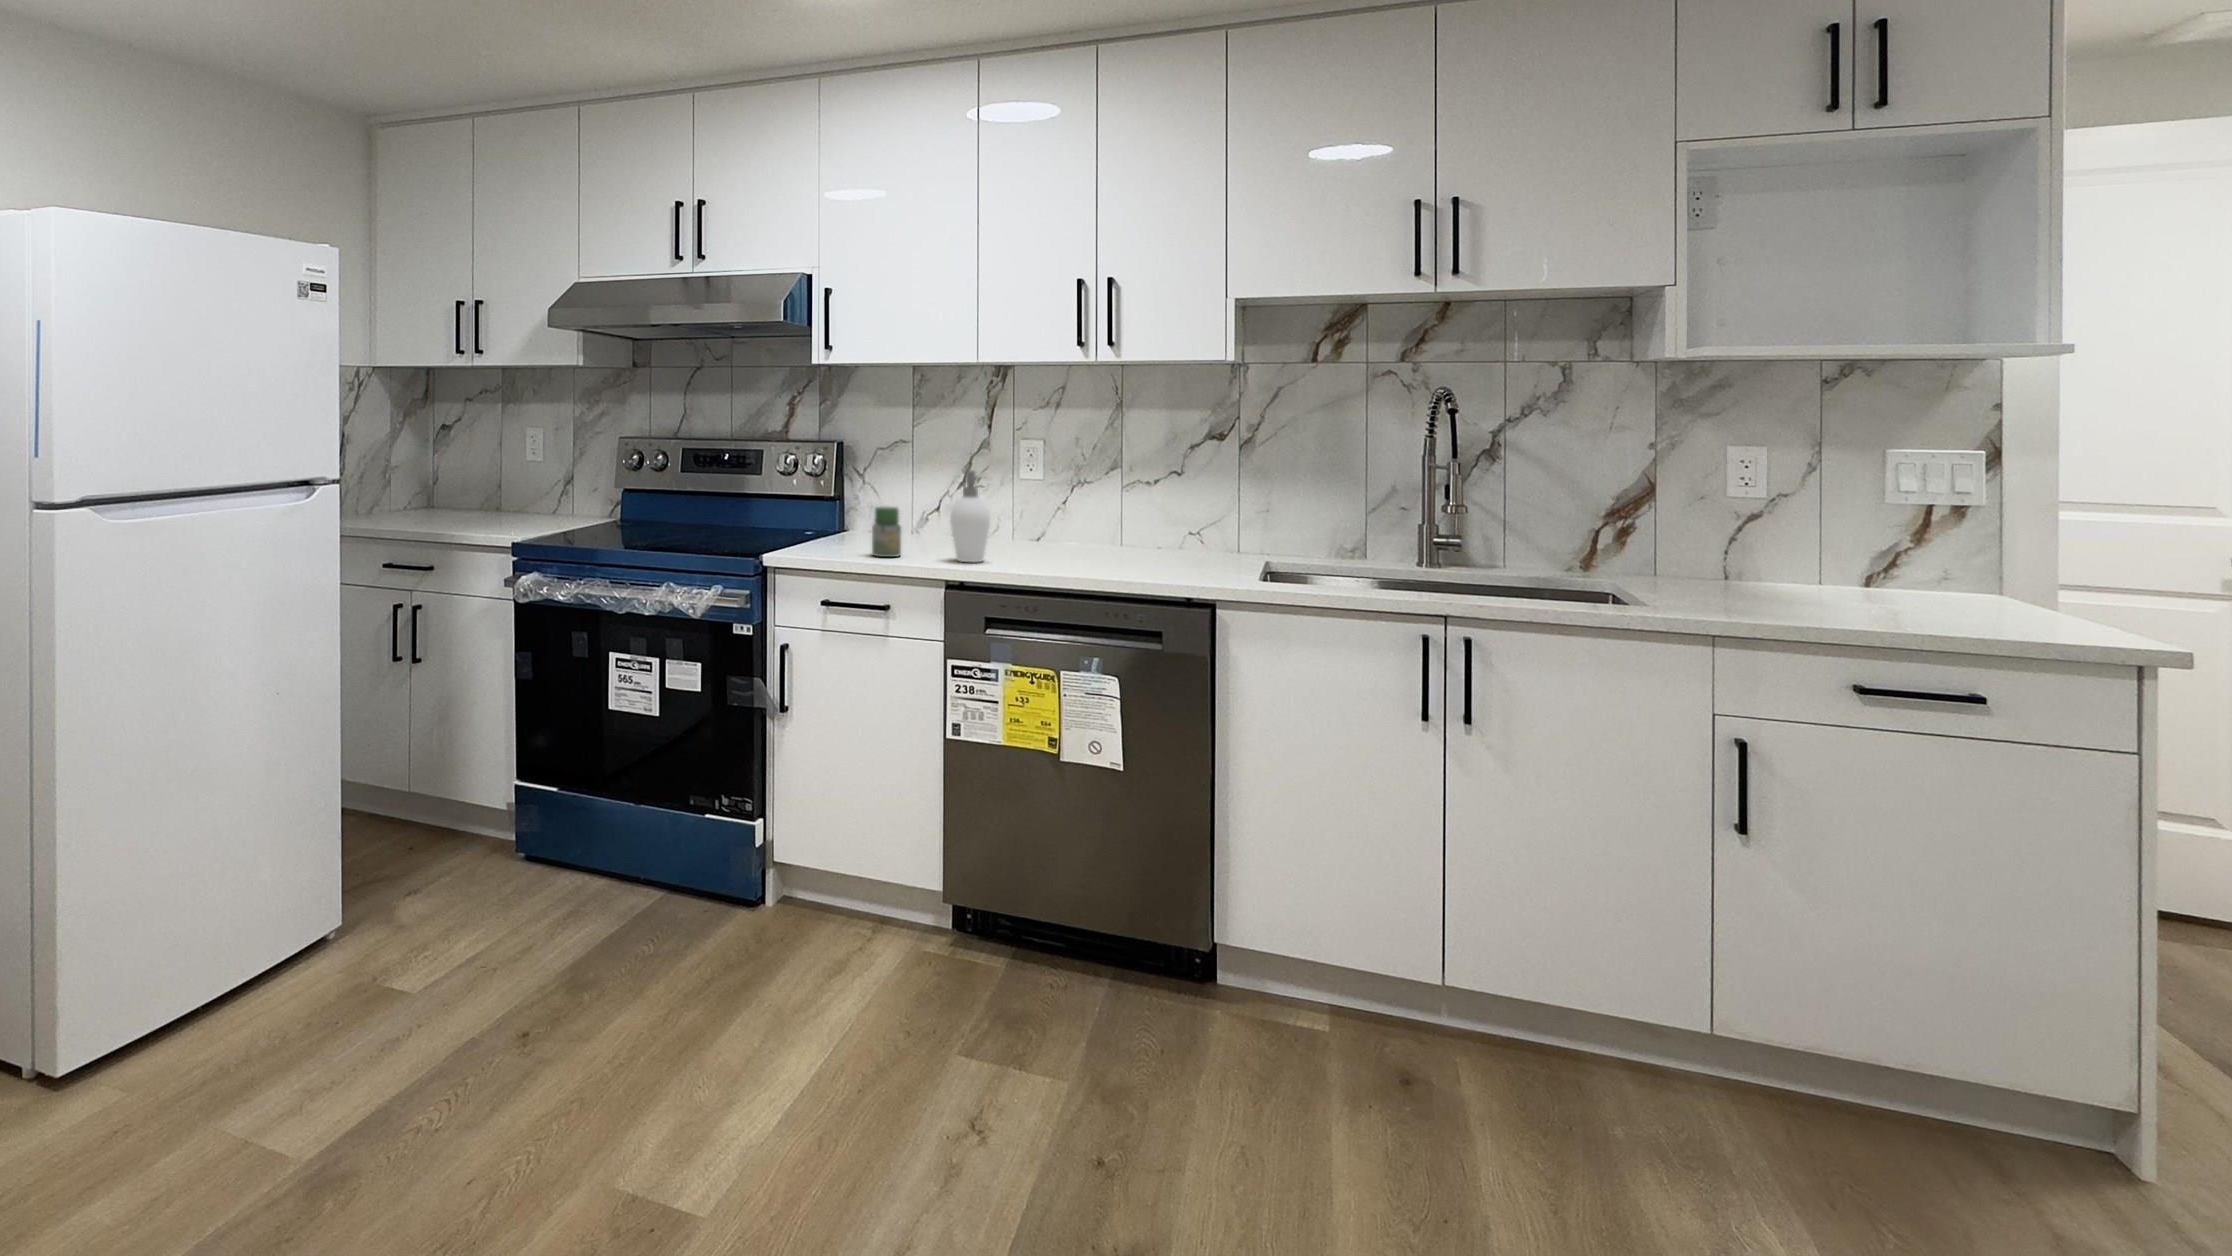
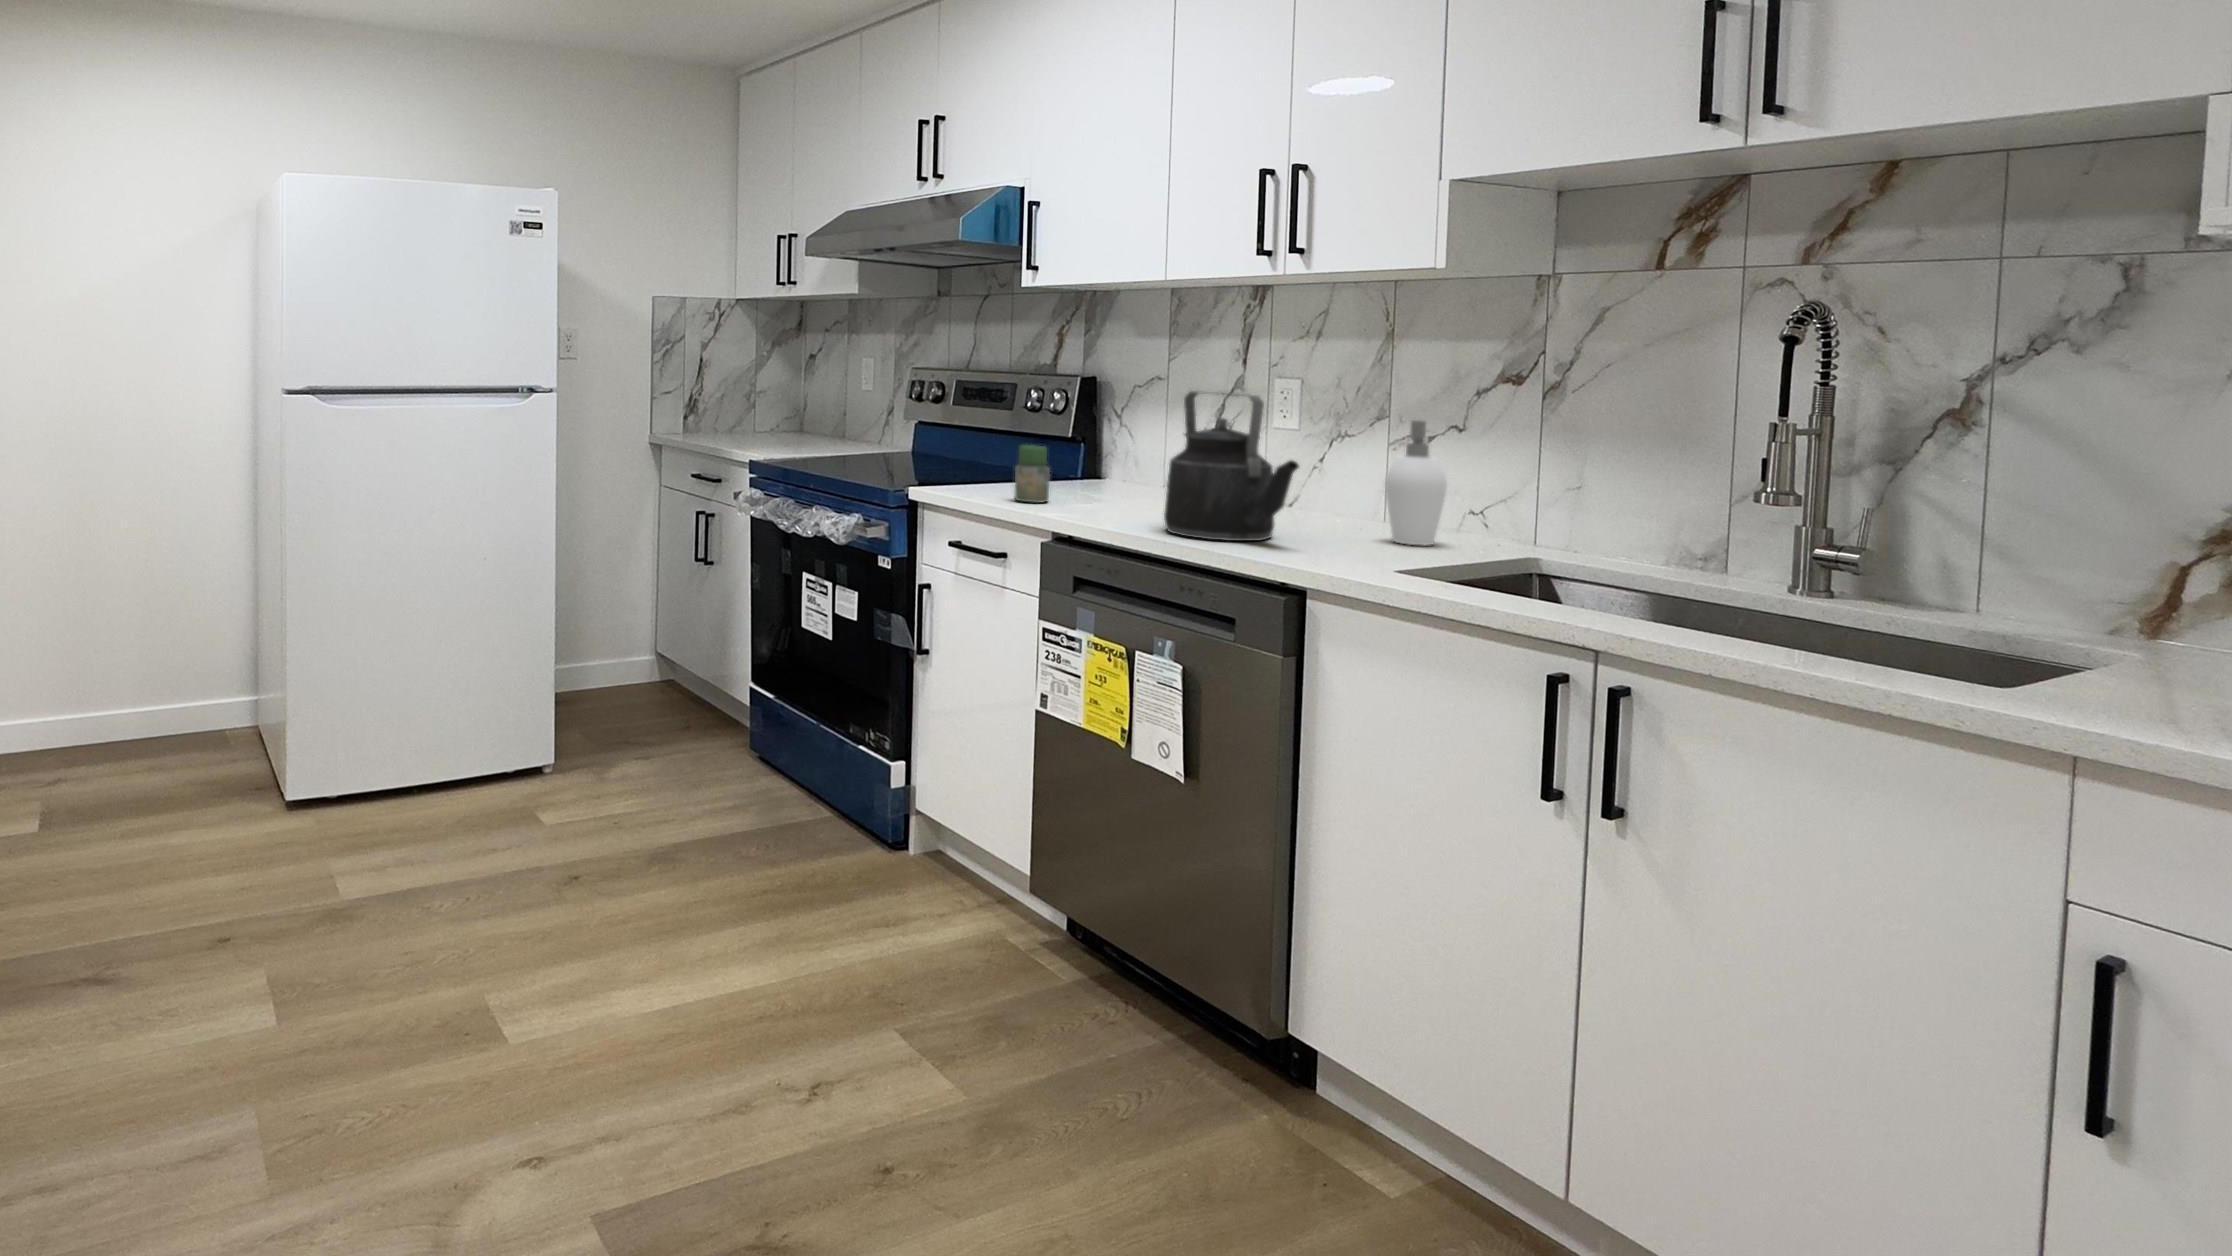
kettle: none [1044,455,1167,573] -> present [1164,391,1299,541]
soap dispenser: present [950,470,990,562] -> present [1385,420,1447,546]

